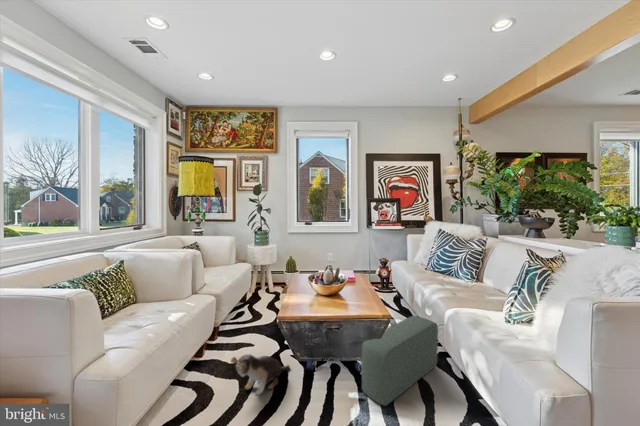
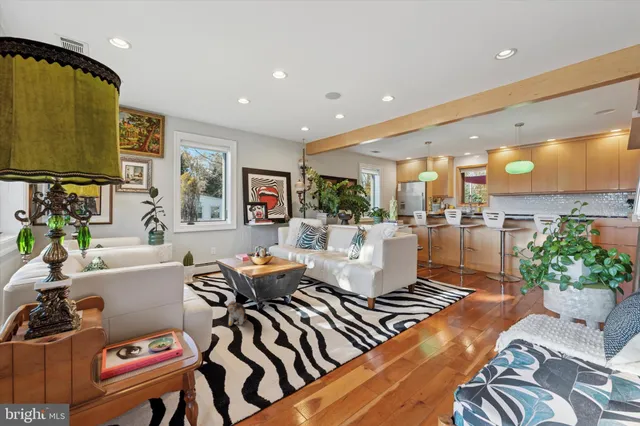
pouf: present [361,316,438,406] -> none [294,268,319,309]

